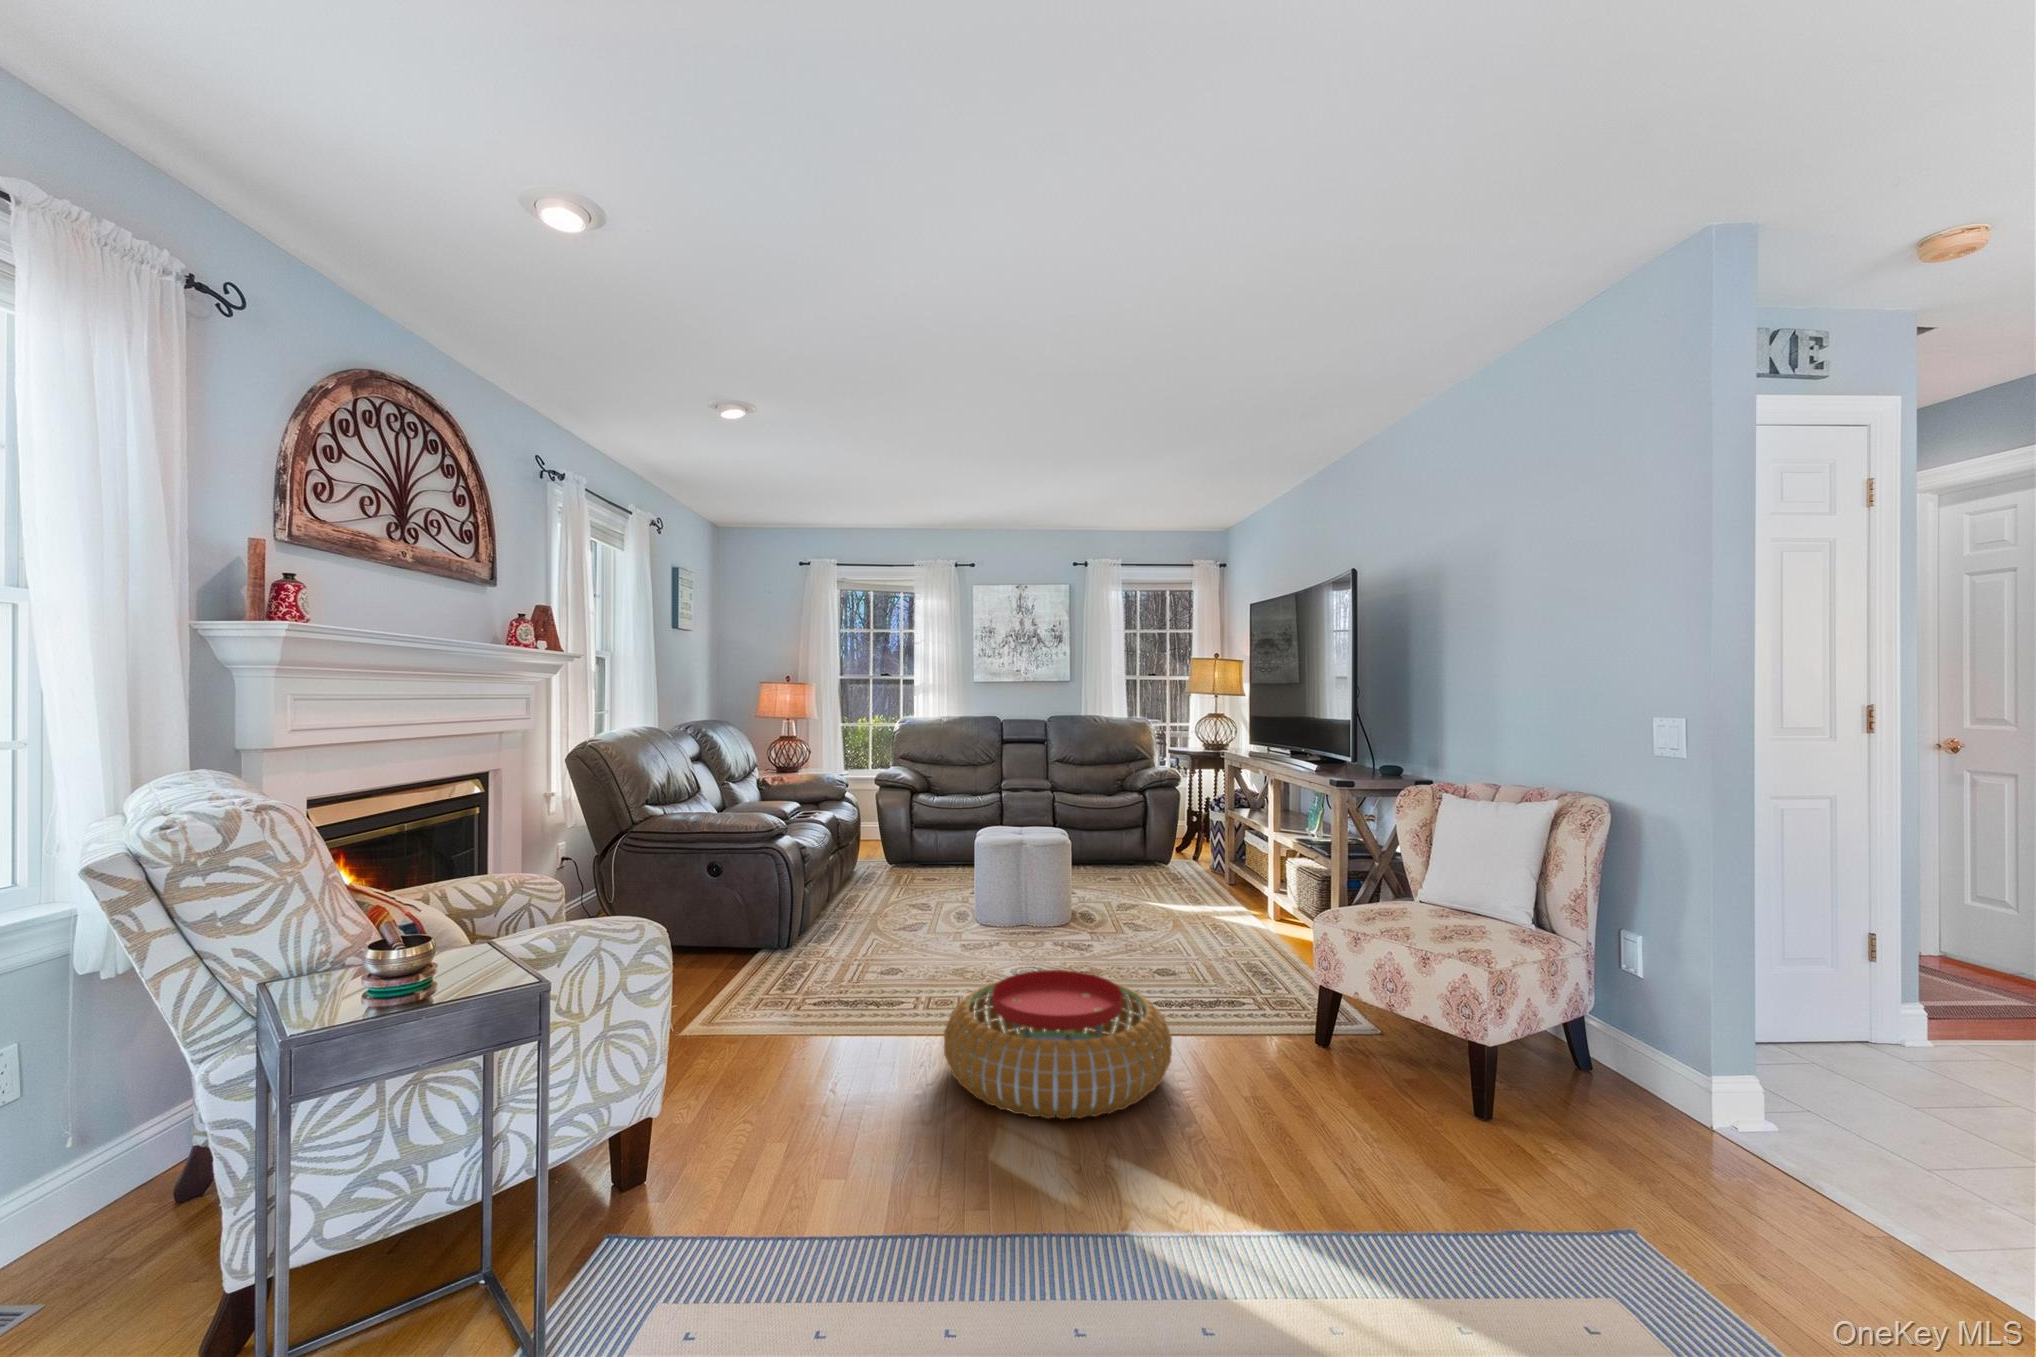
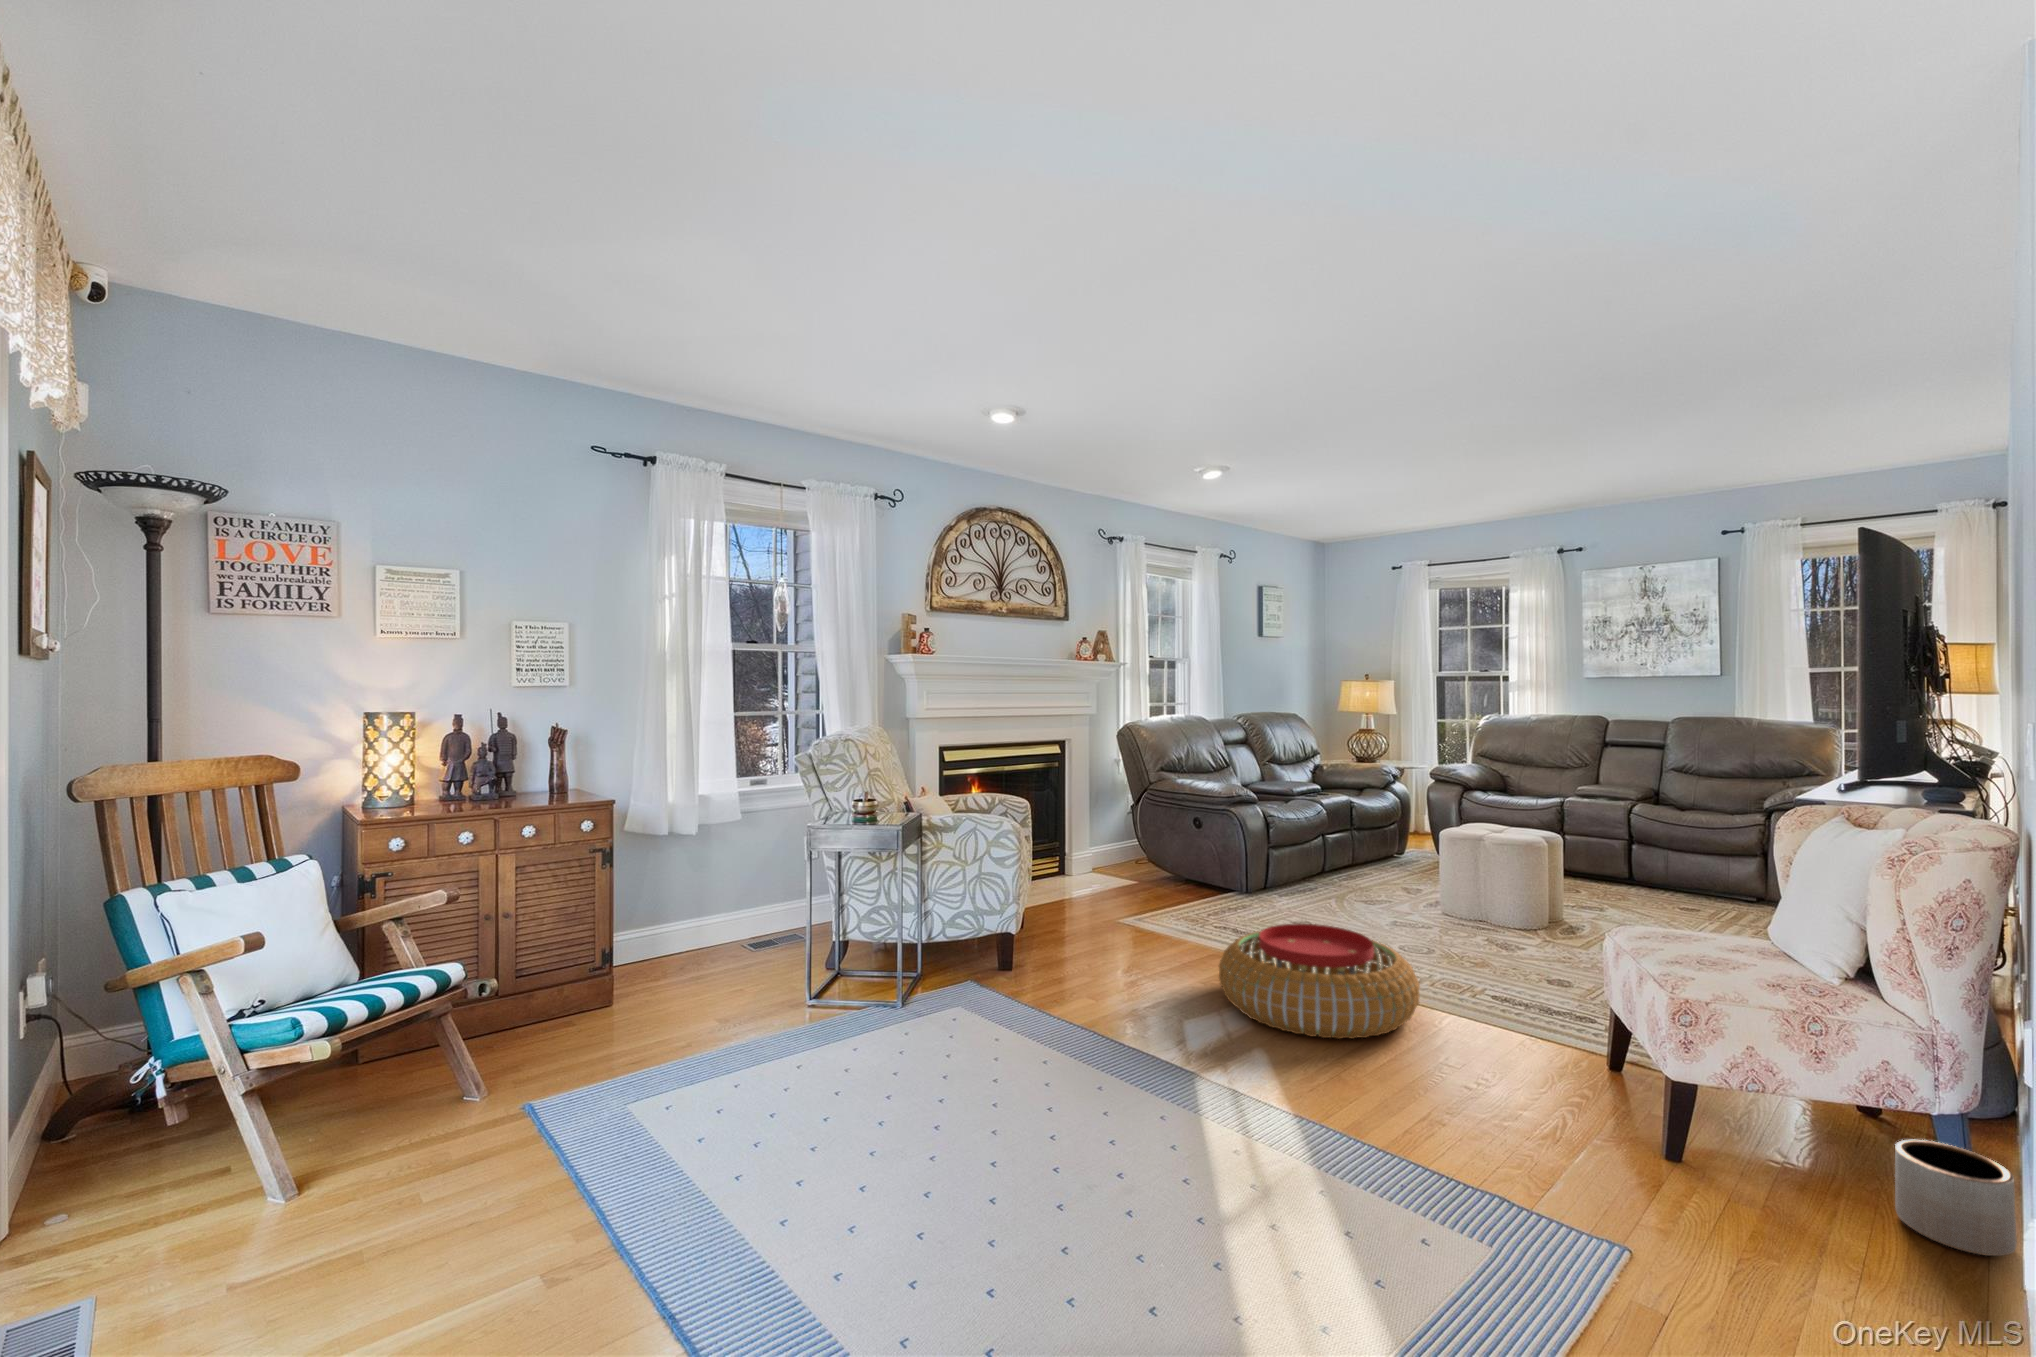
planter: none [1573,1030,1646,1107] -> present [1895,1140,2017,1256]

